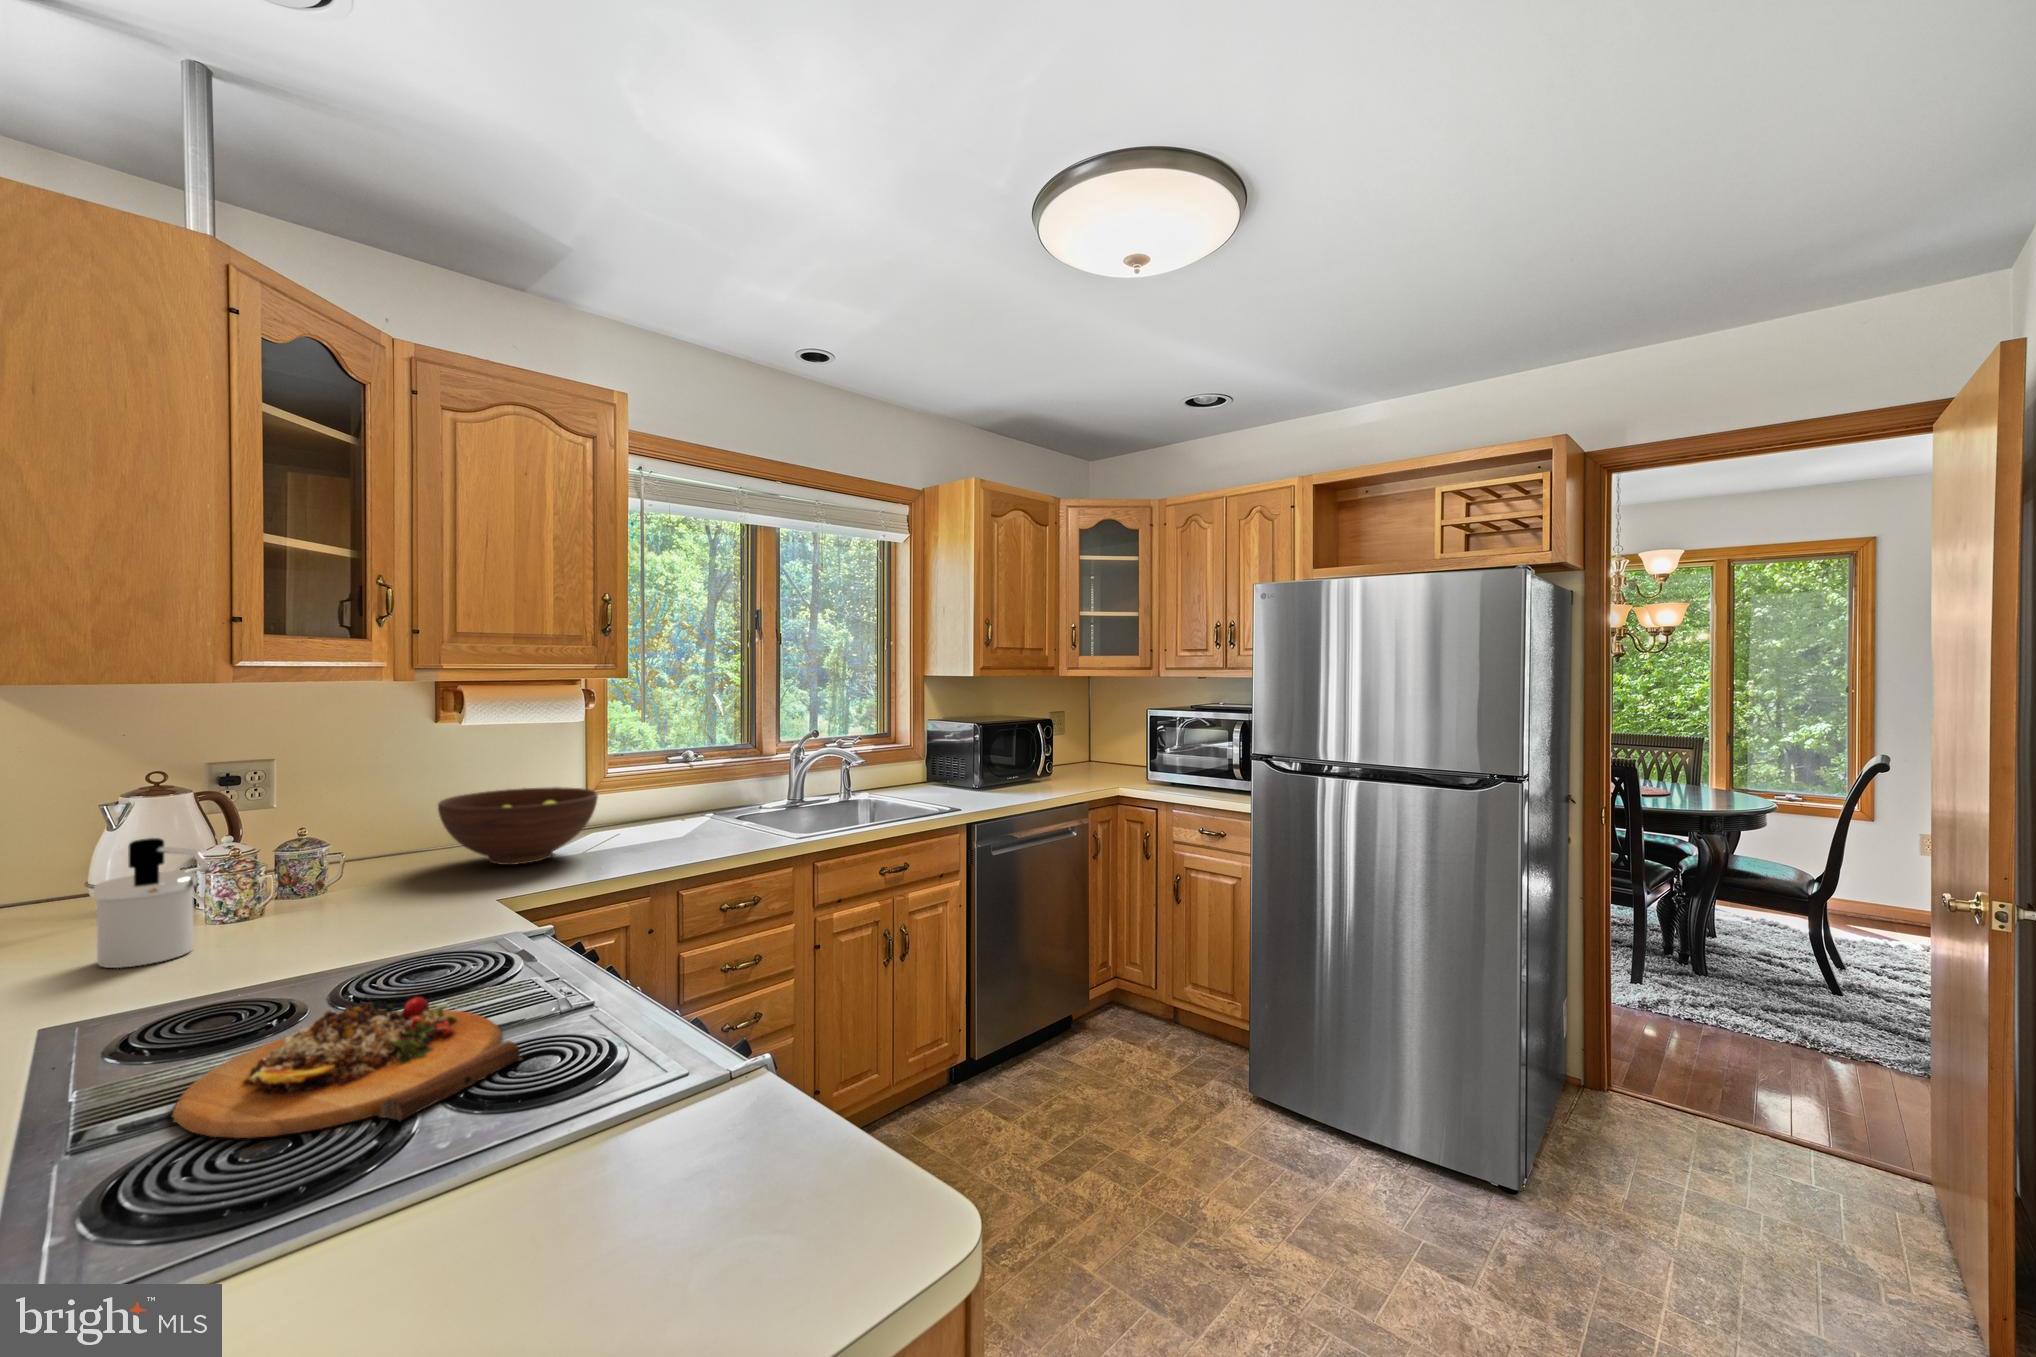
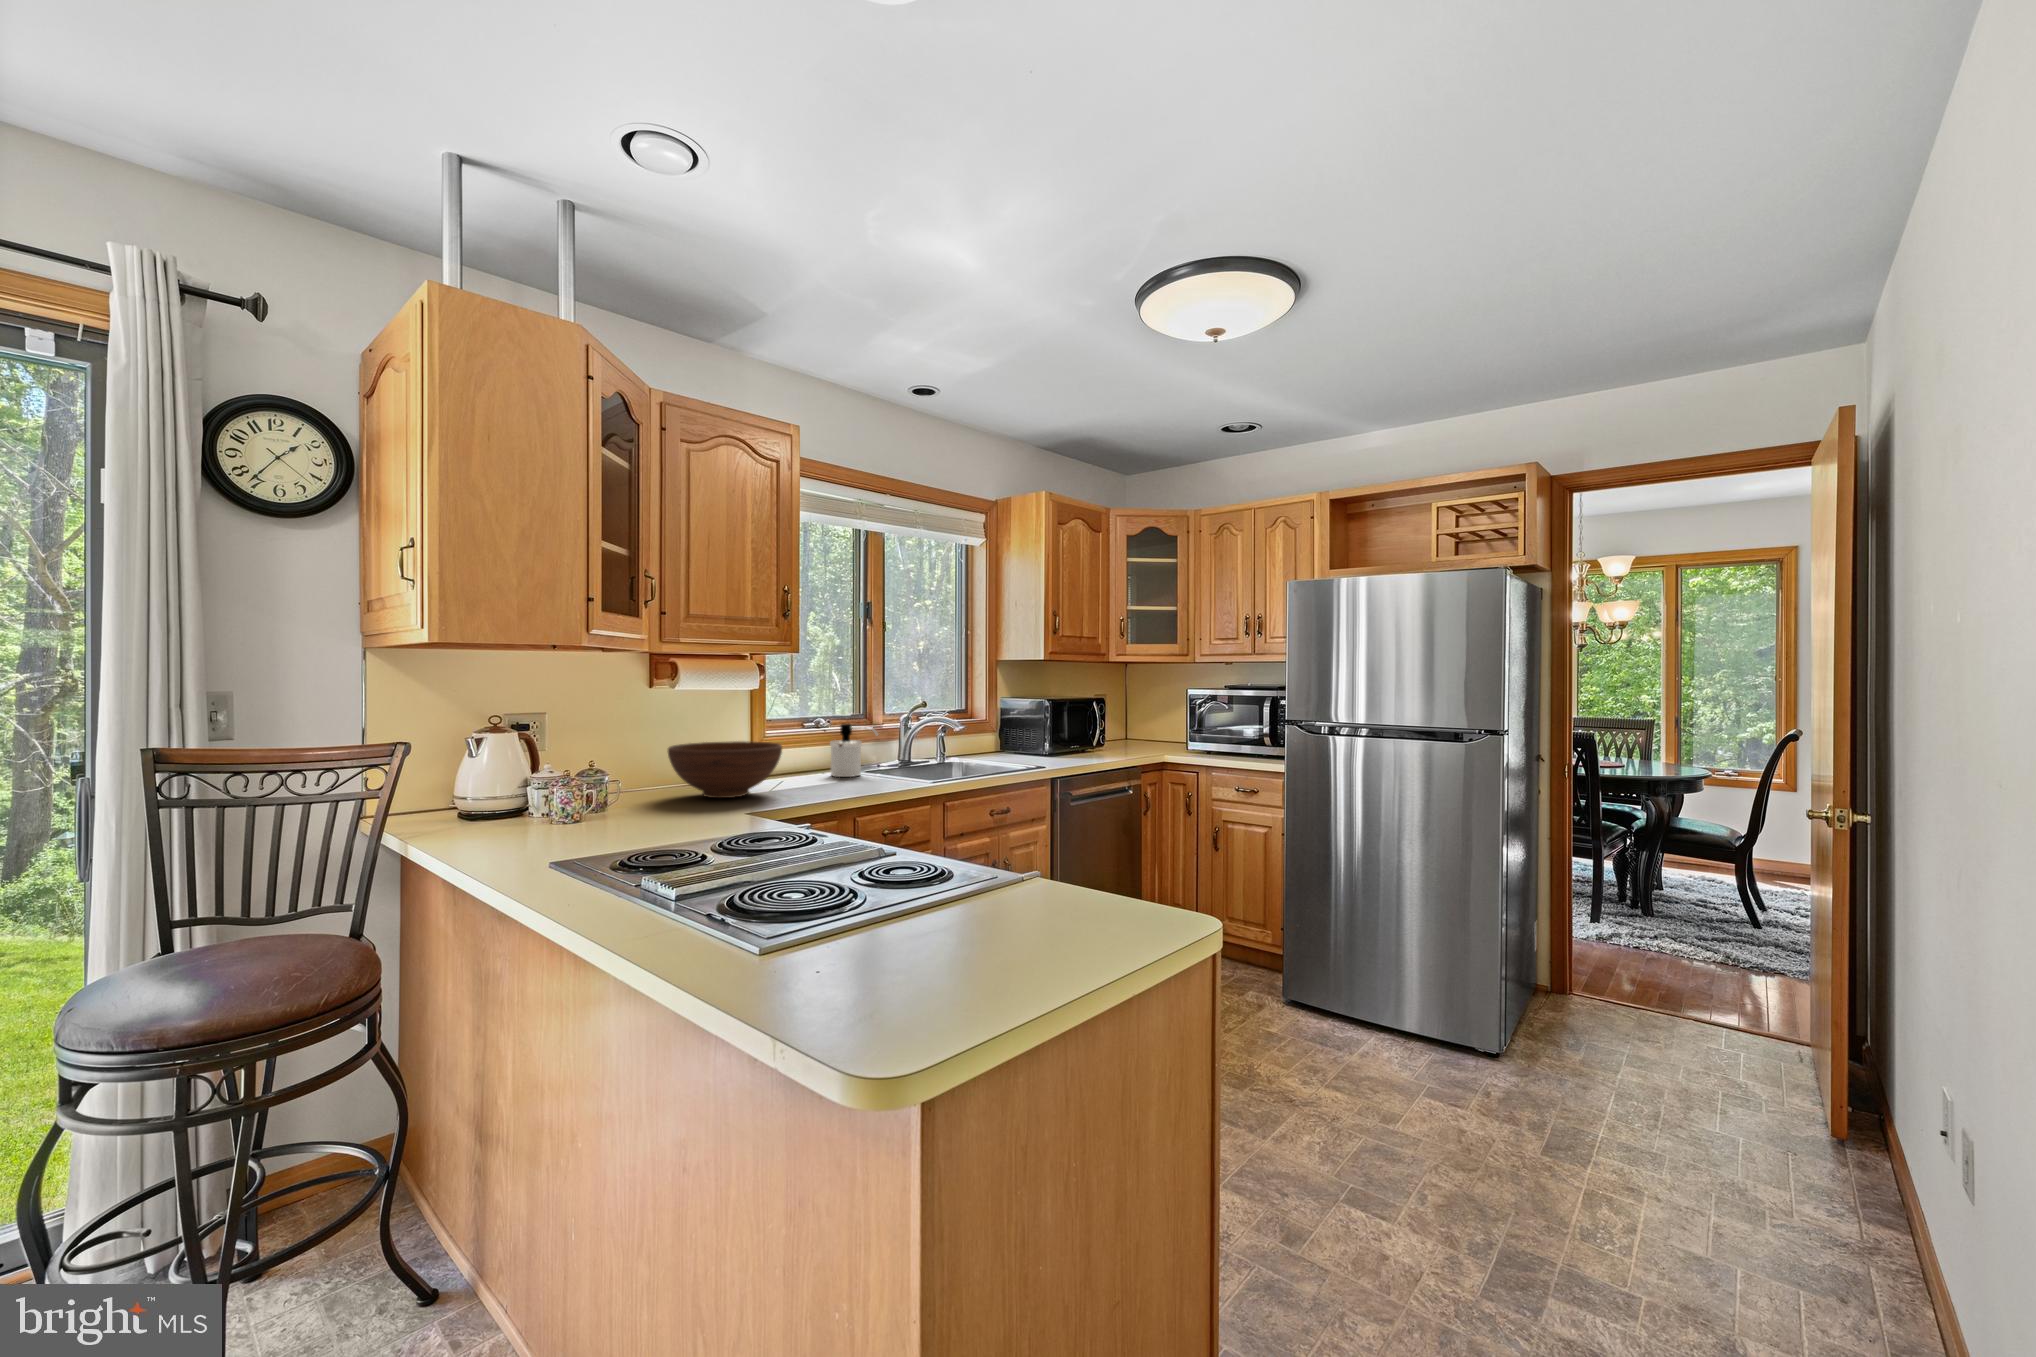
soap dispenser: present [93,838,209,968] -> present [830,723,878,777]
cutting board: present [172,997,521,1138] -> none [694,844,882,904]

